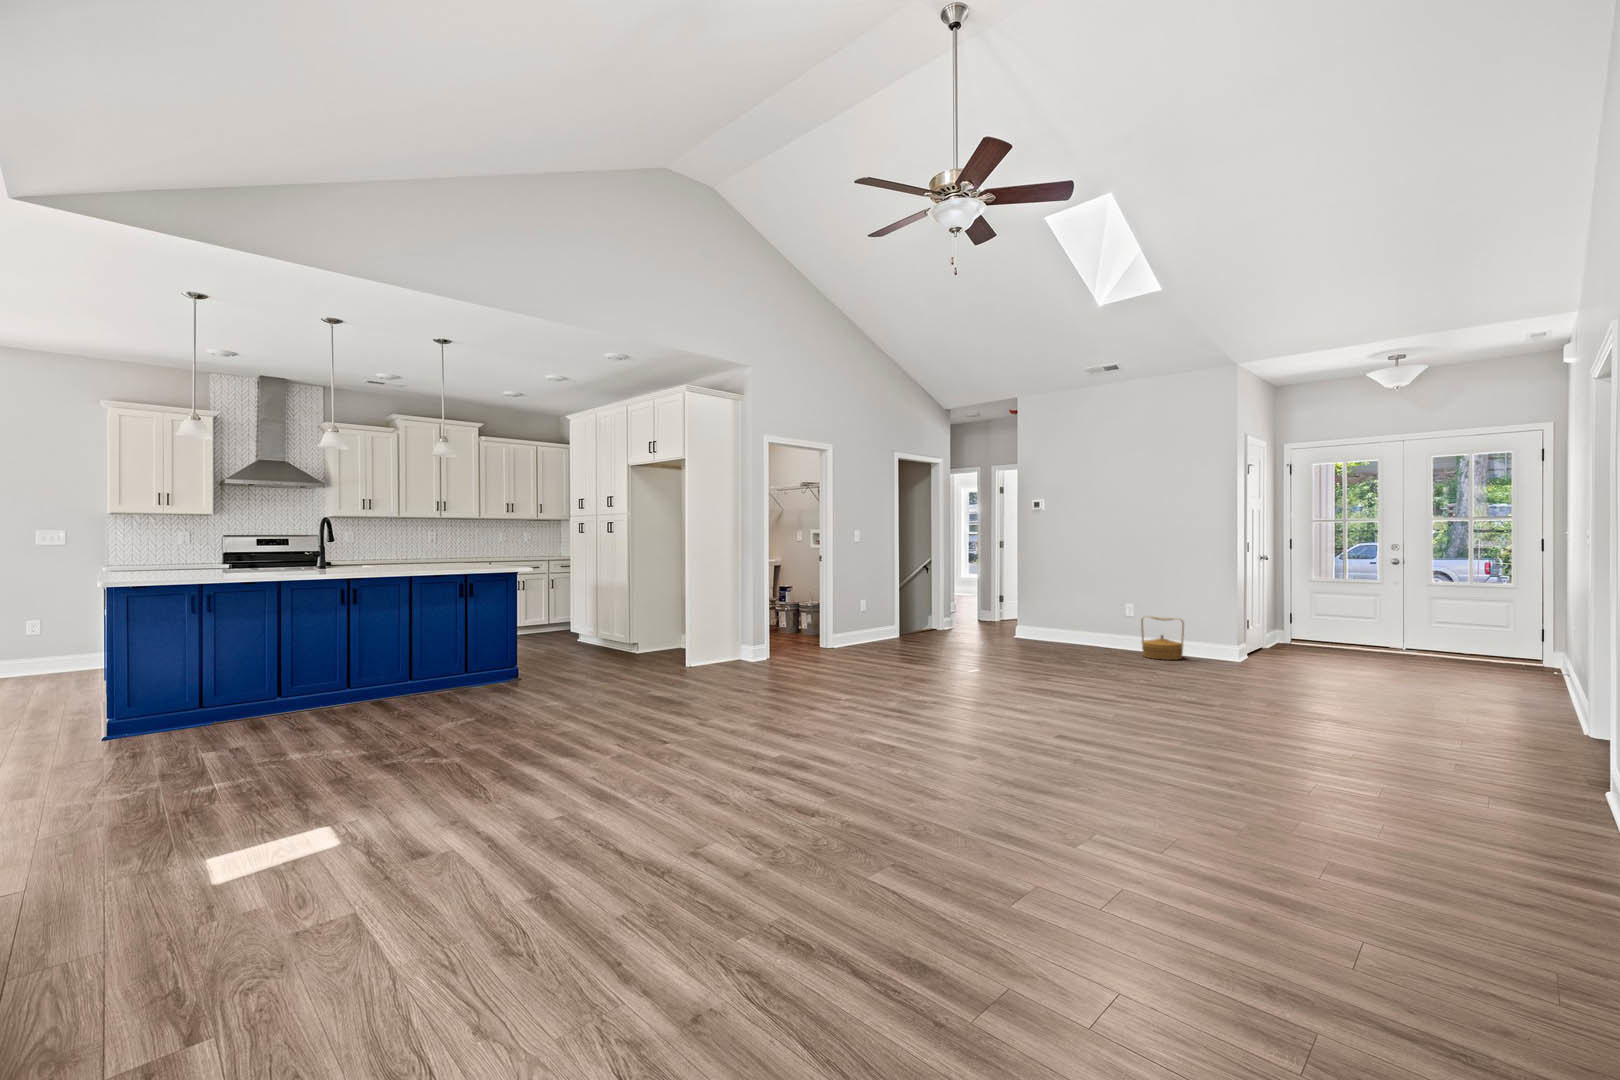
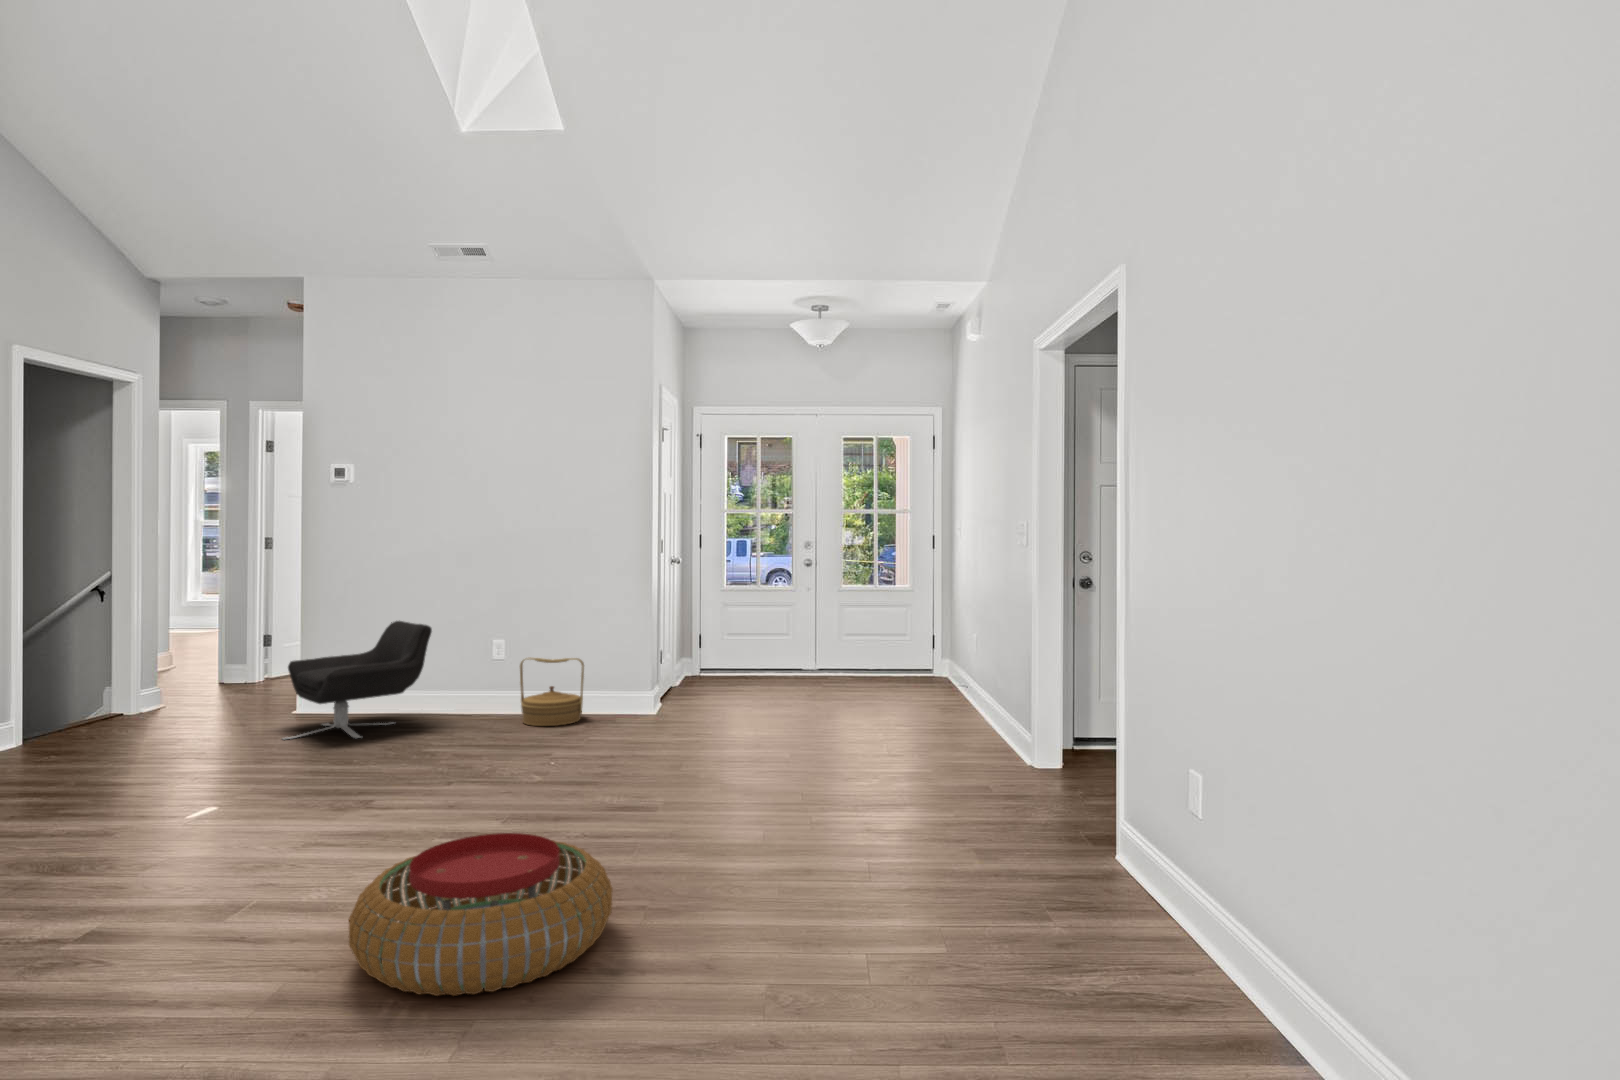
lounge chair: none [1008,589,1087,652] -> present [283,621,432,739]
pouf: none [1034,682,1158,742] -> present [349,833,612,996]

